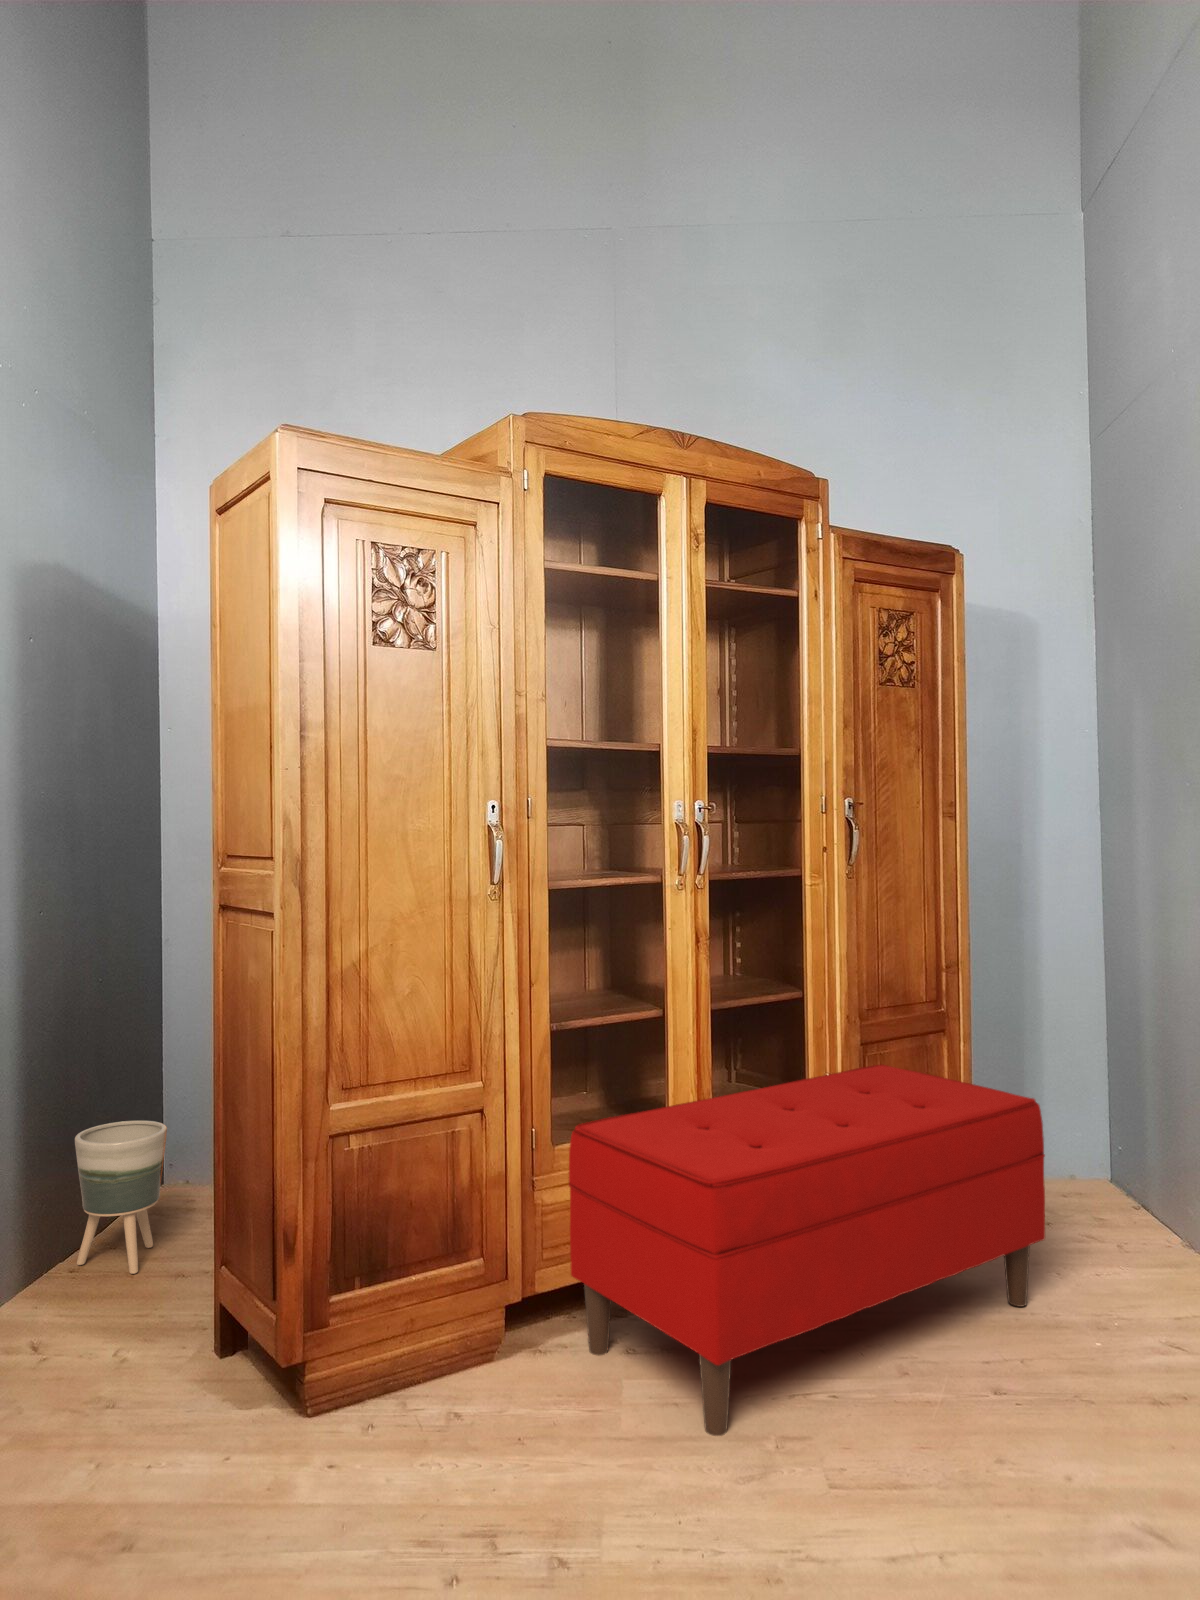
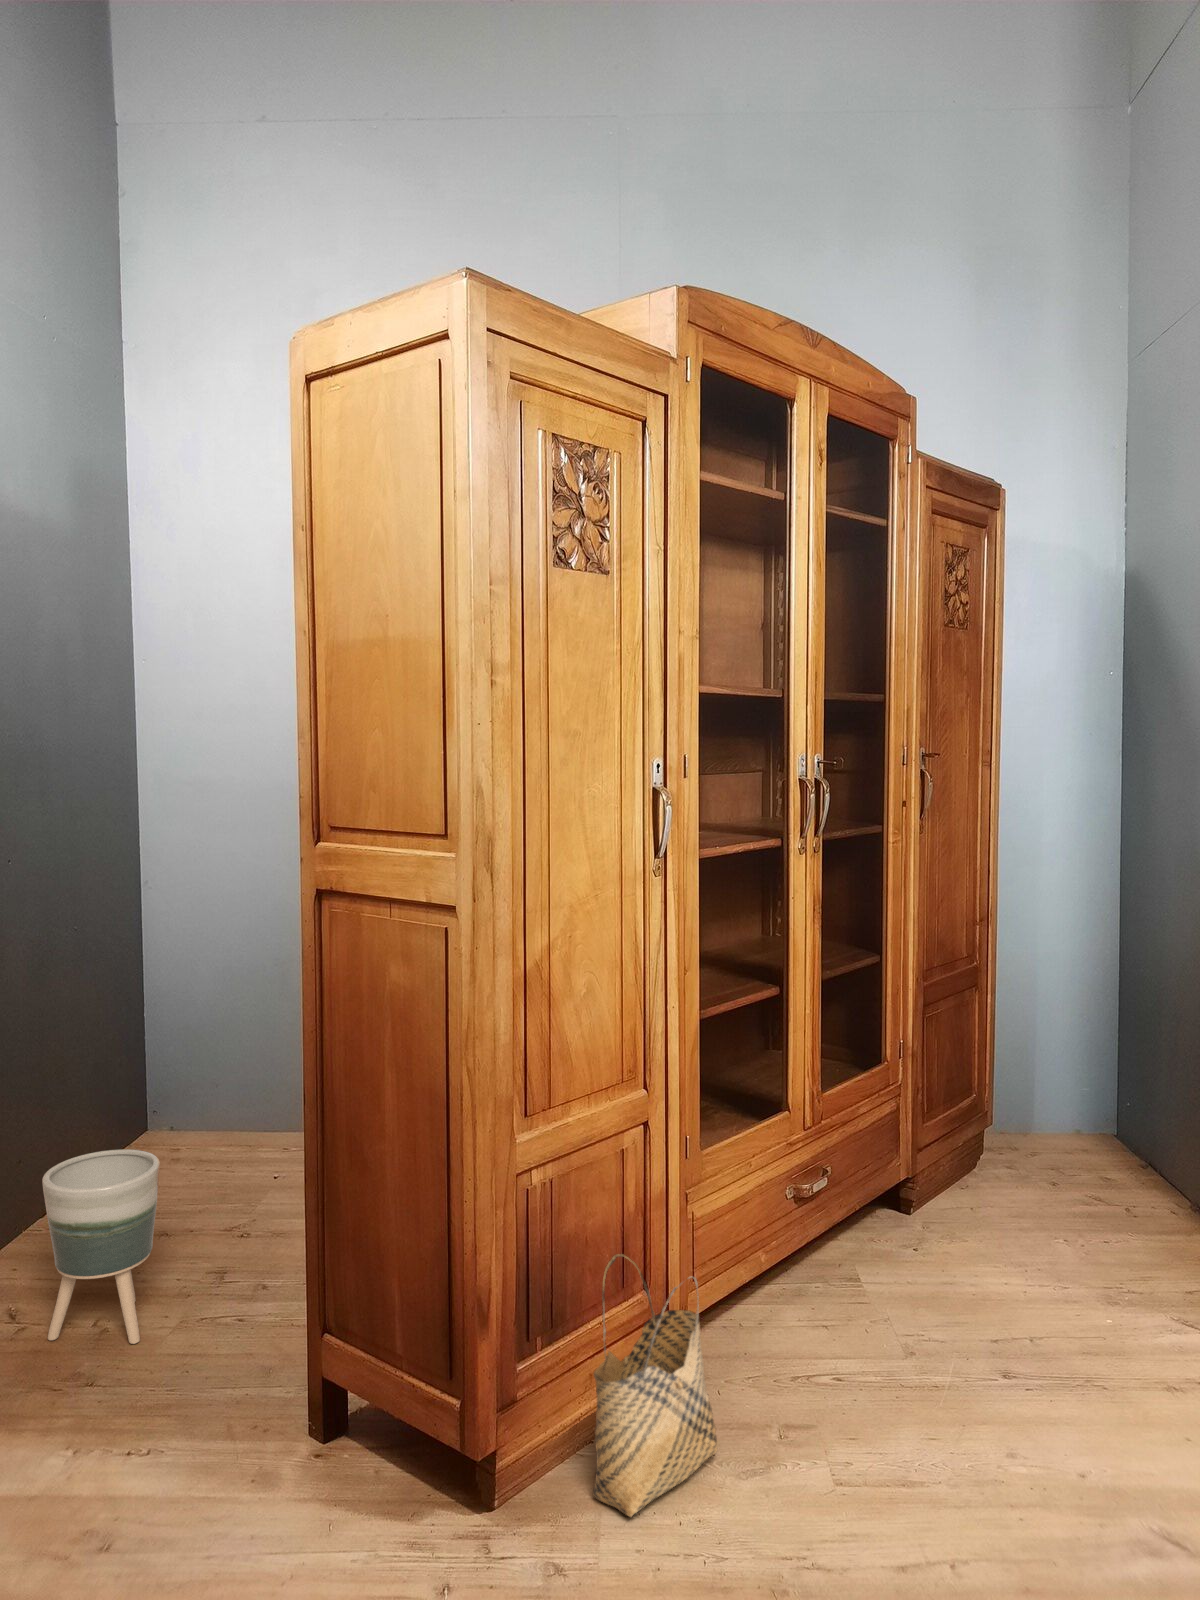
bench: present [569,1064,1045,1436] -> none [727,1025,1143,1462]
woven basket: none [377,1215,506,1432] -> present [593,1254,717,1517]

